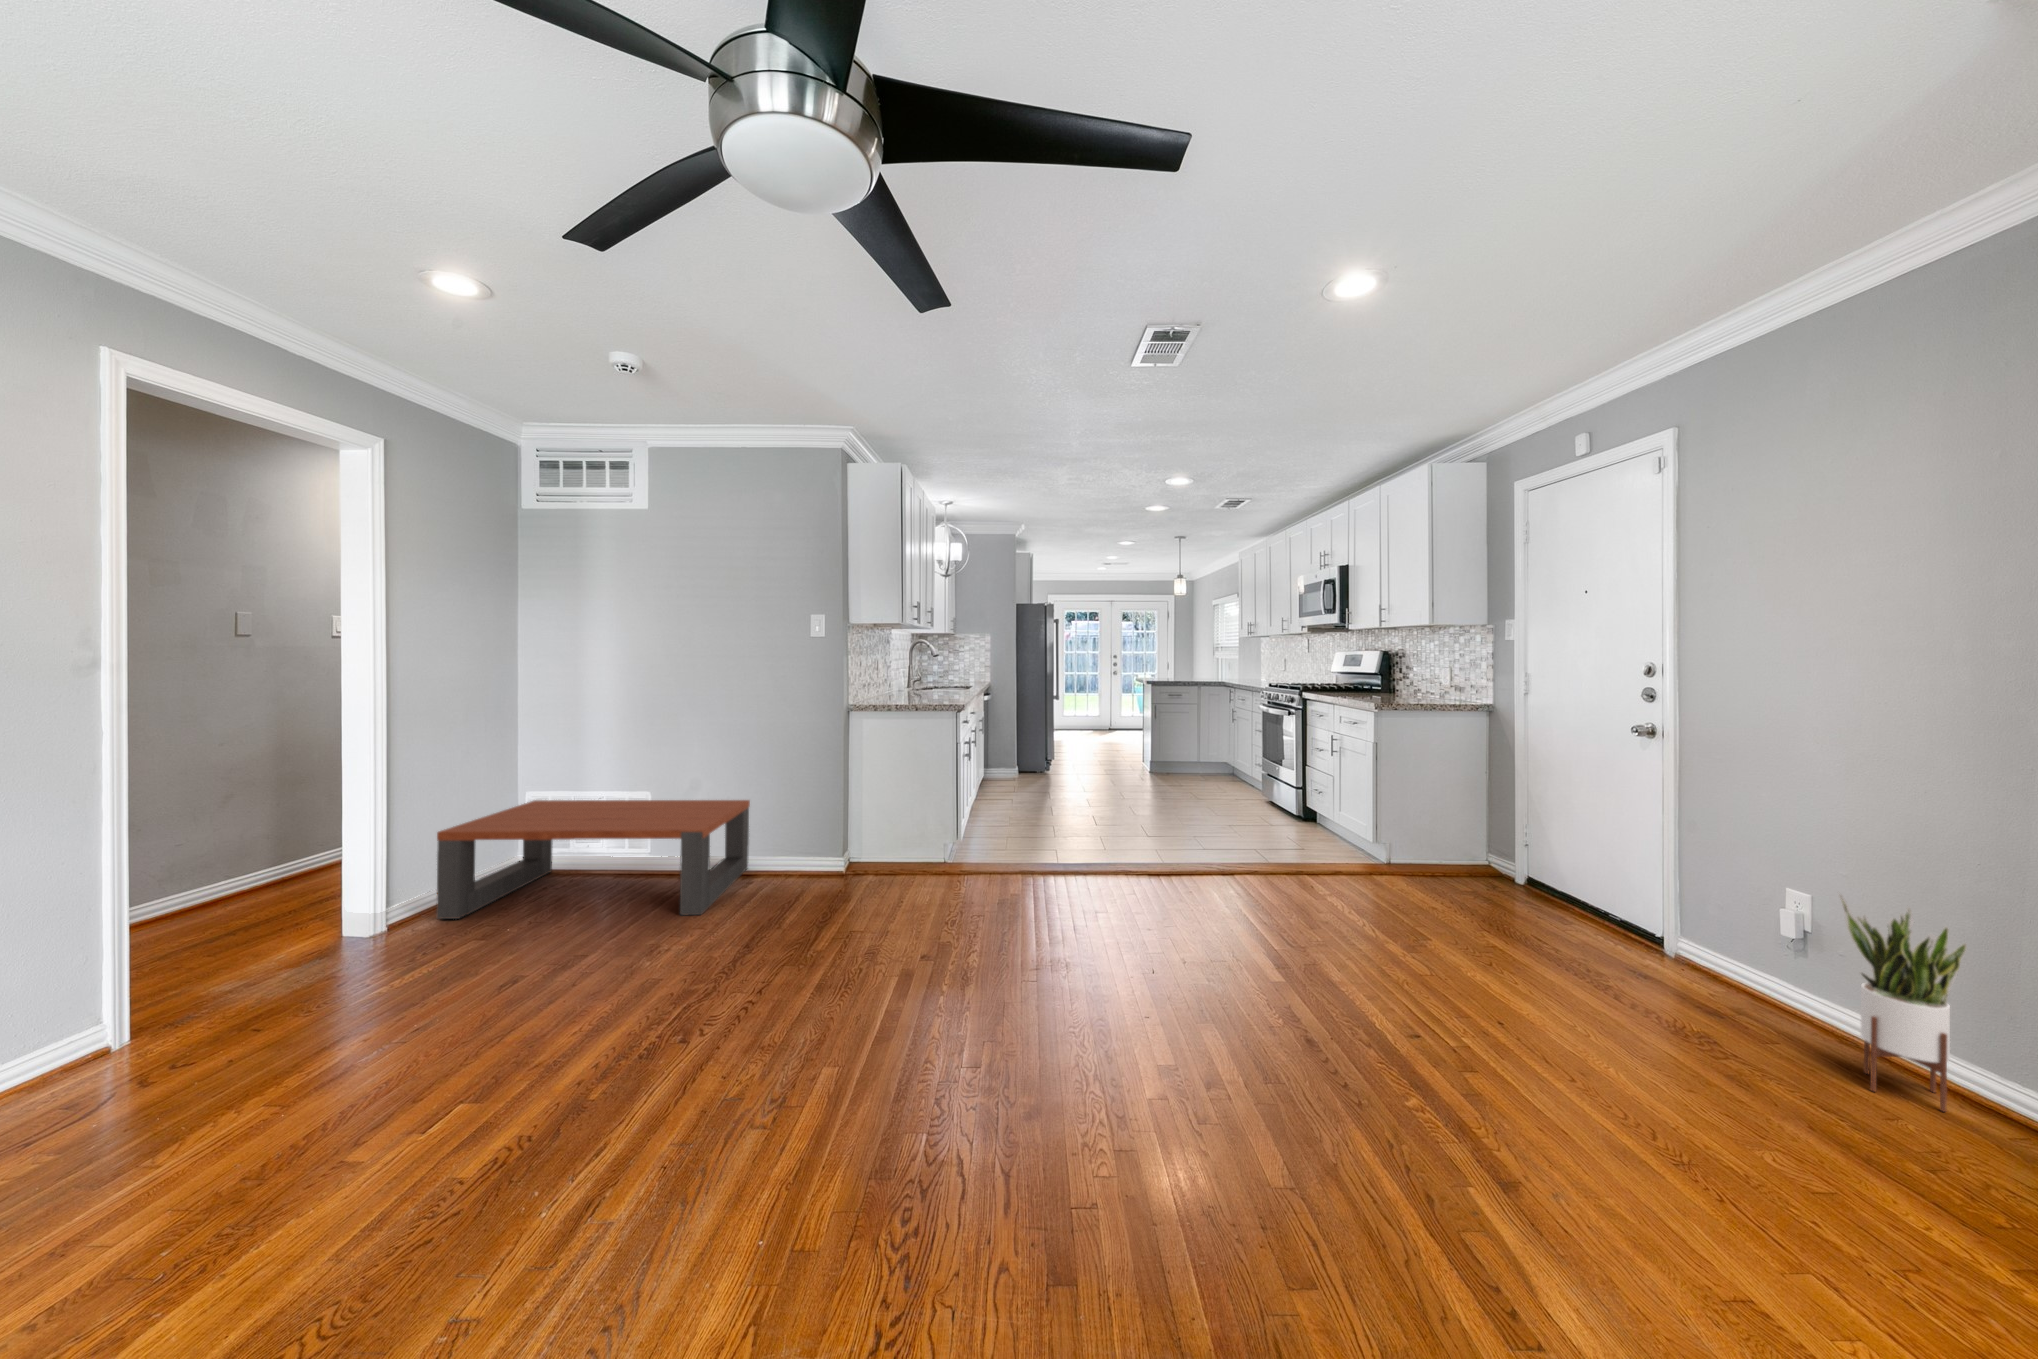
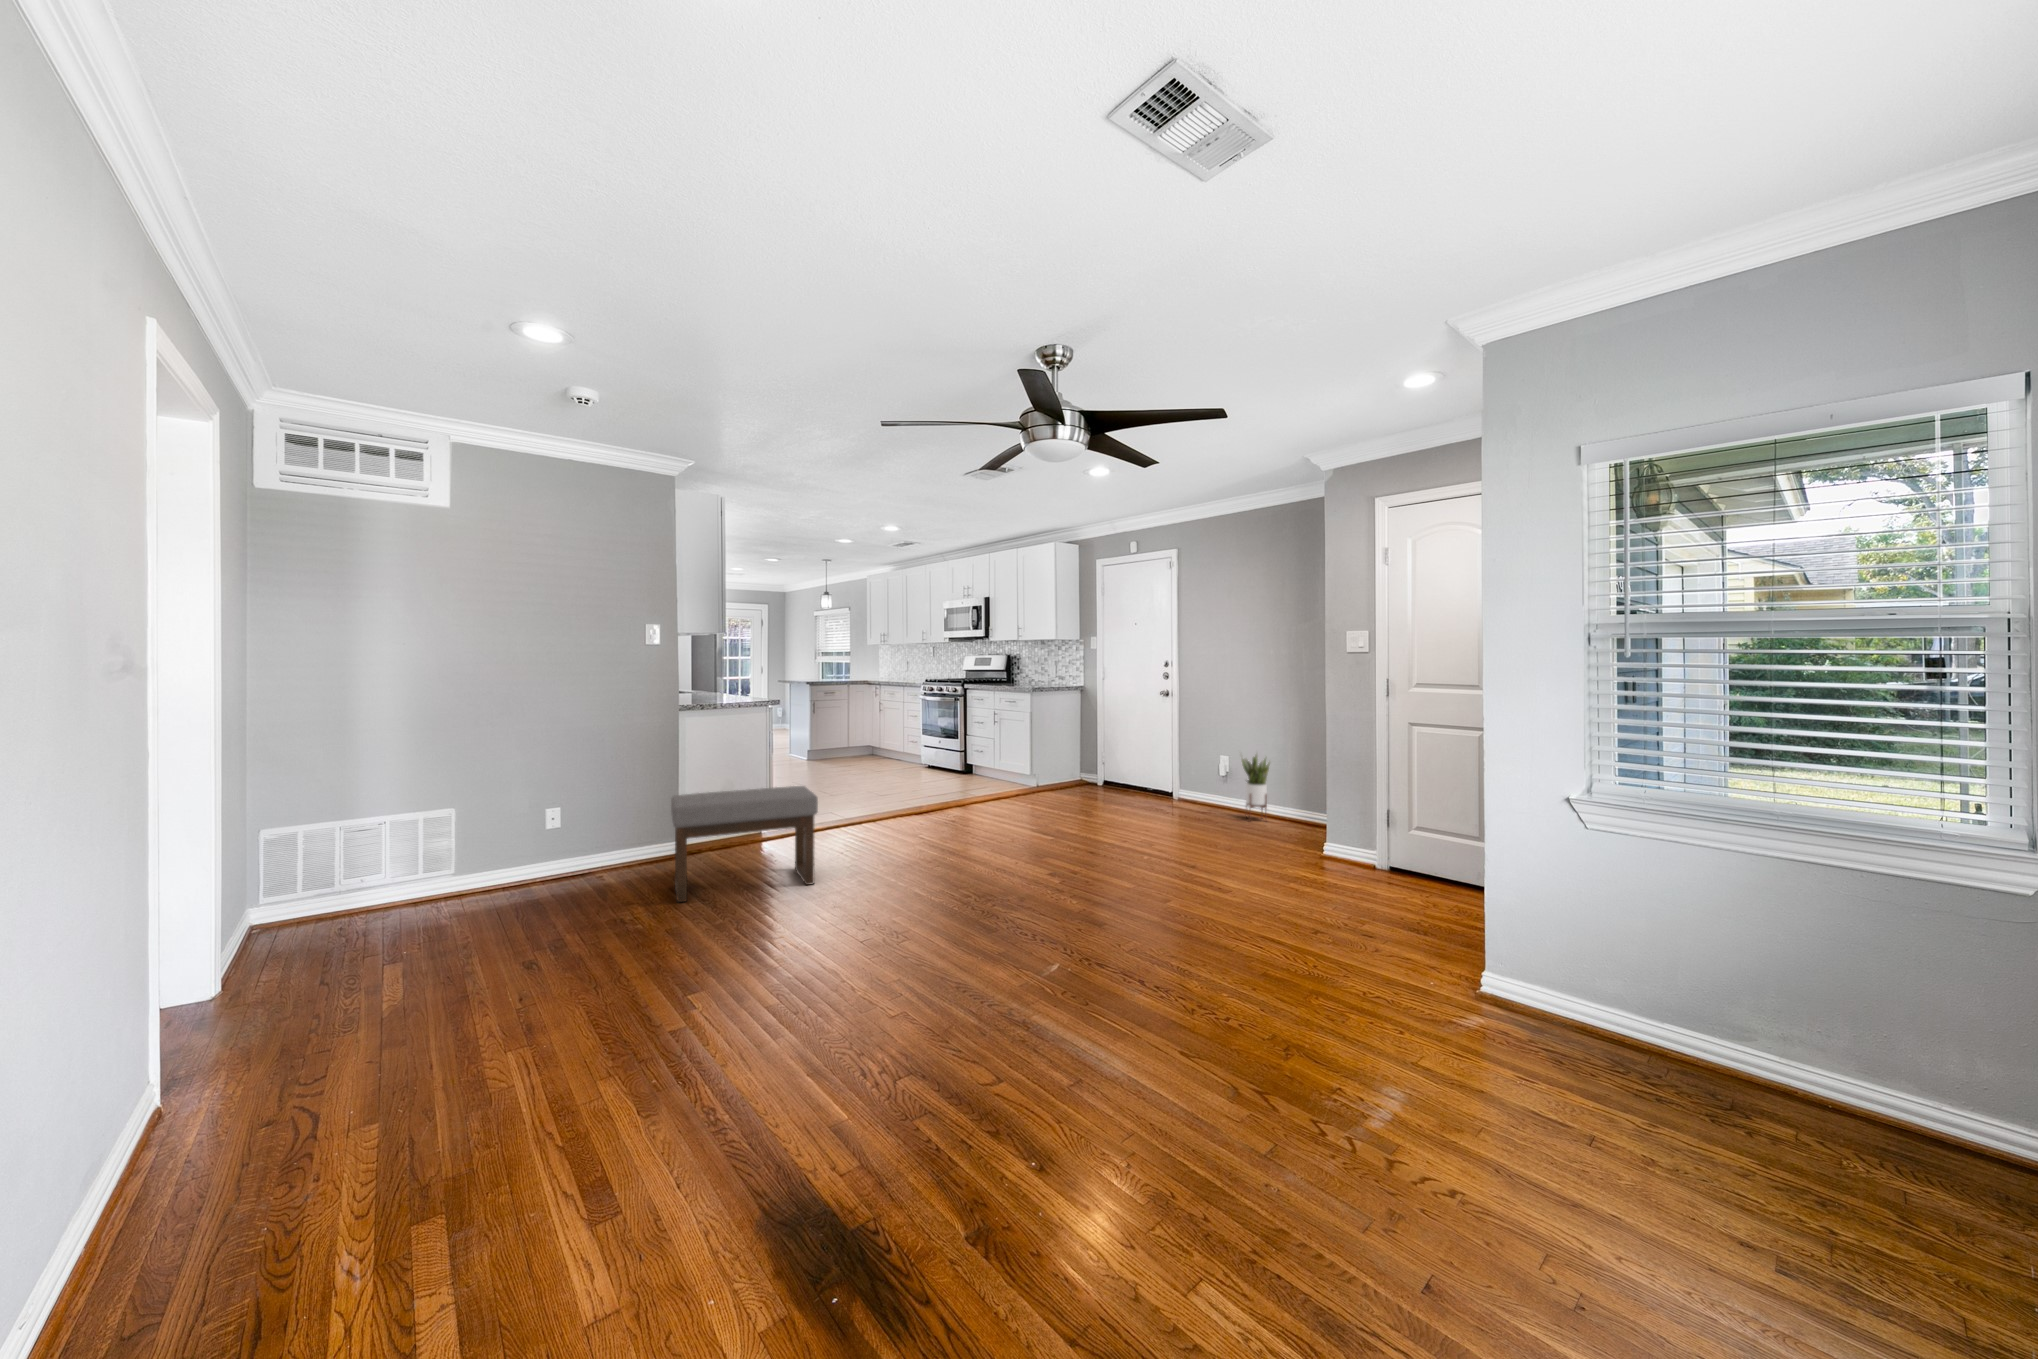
coffee table: present [436,800,750,919] -> none [302,805,630,967]
ottoman: none [708,806,896,956] -> present [671,786,818,902]

